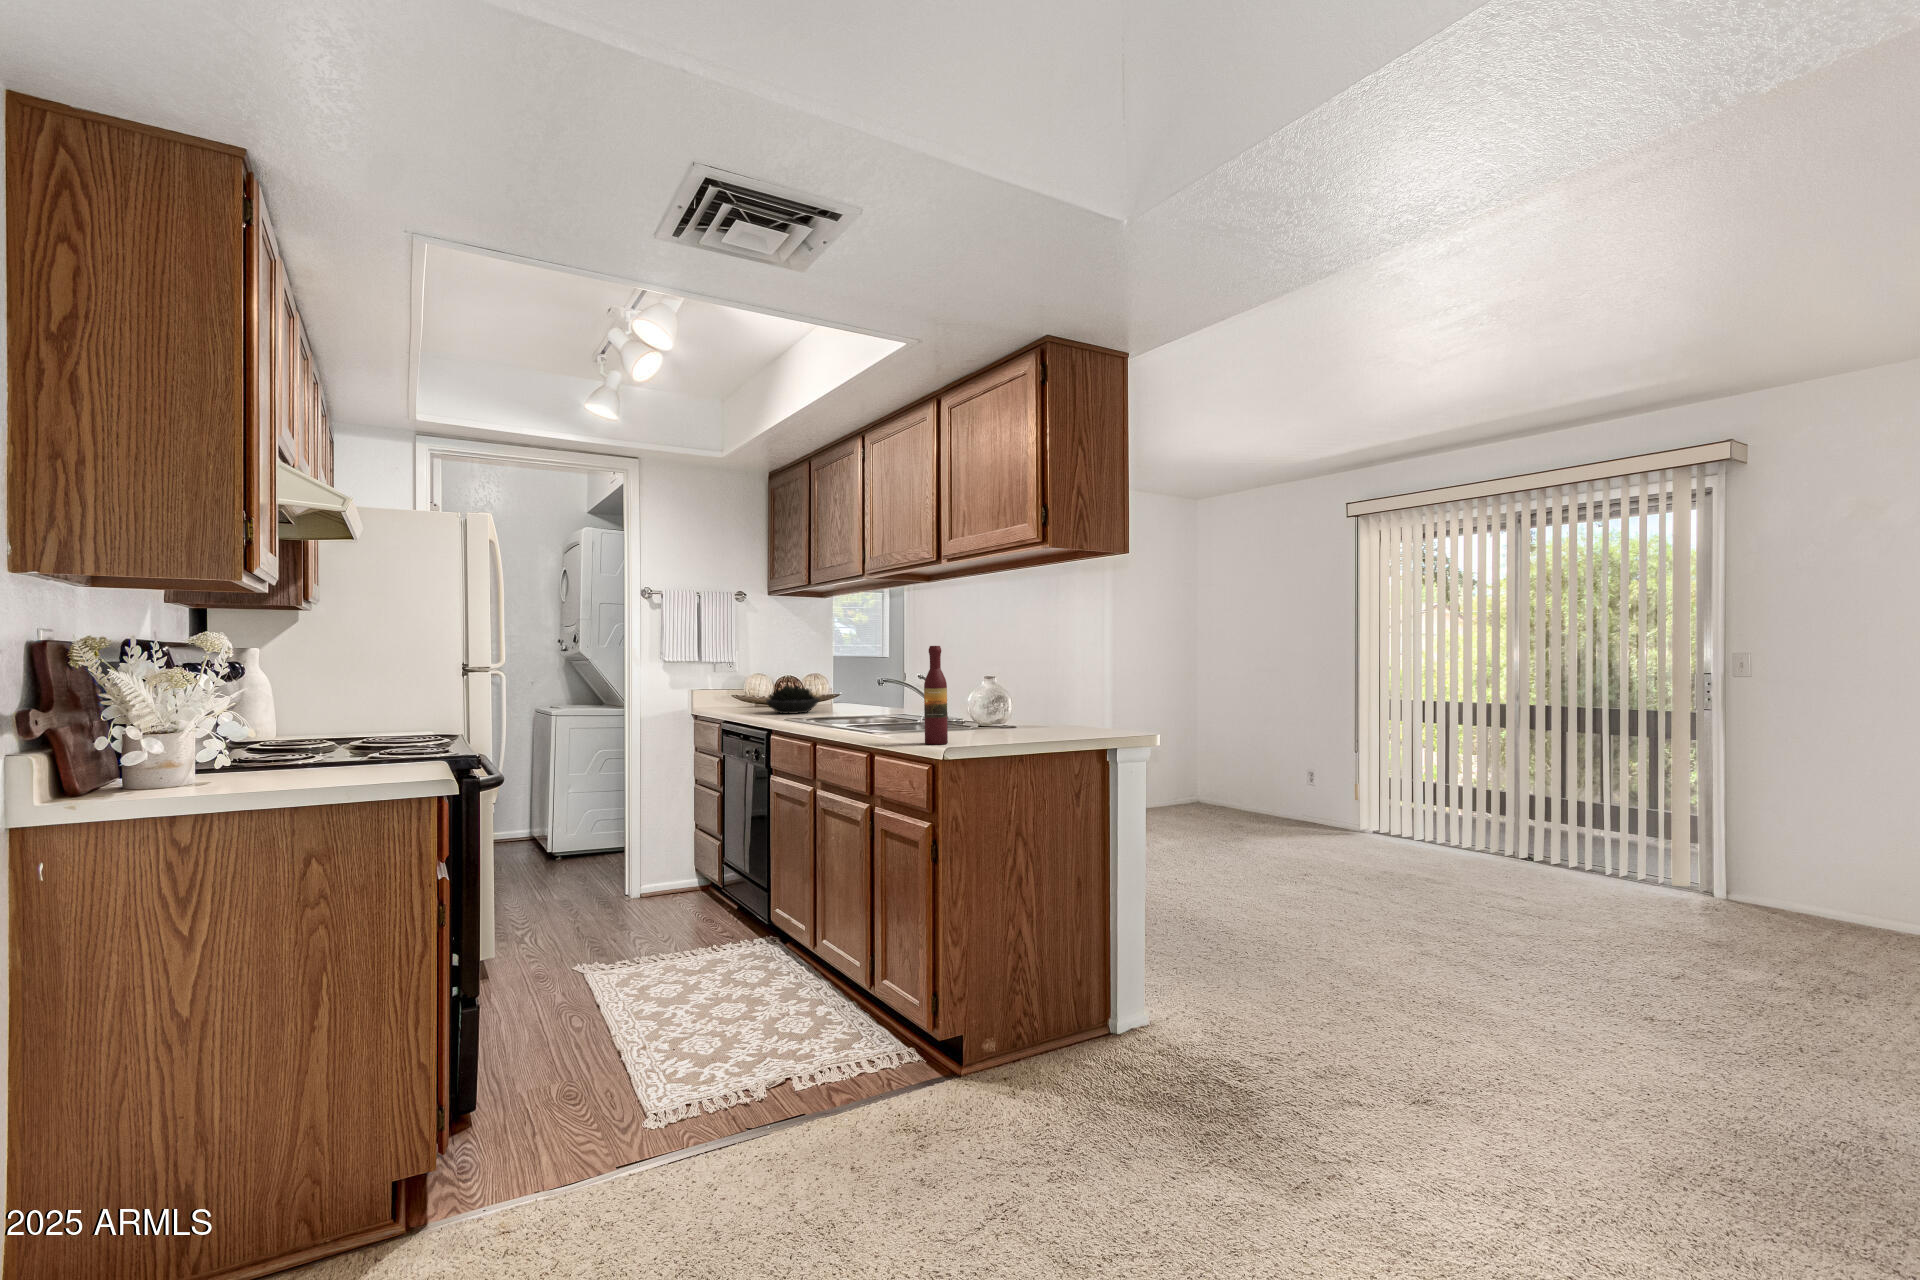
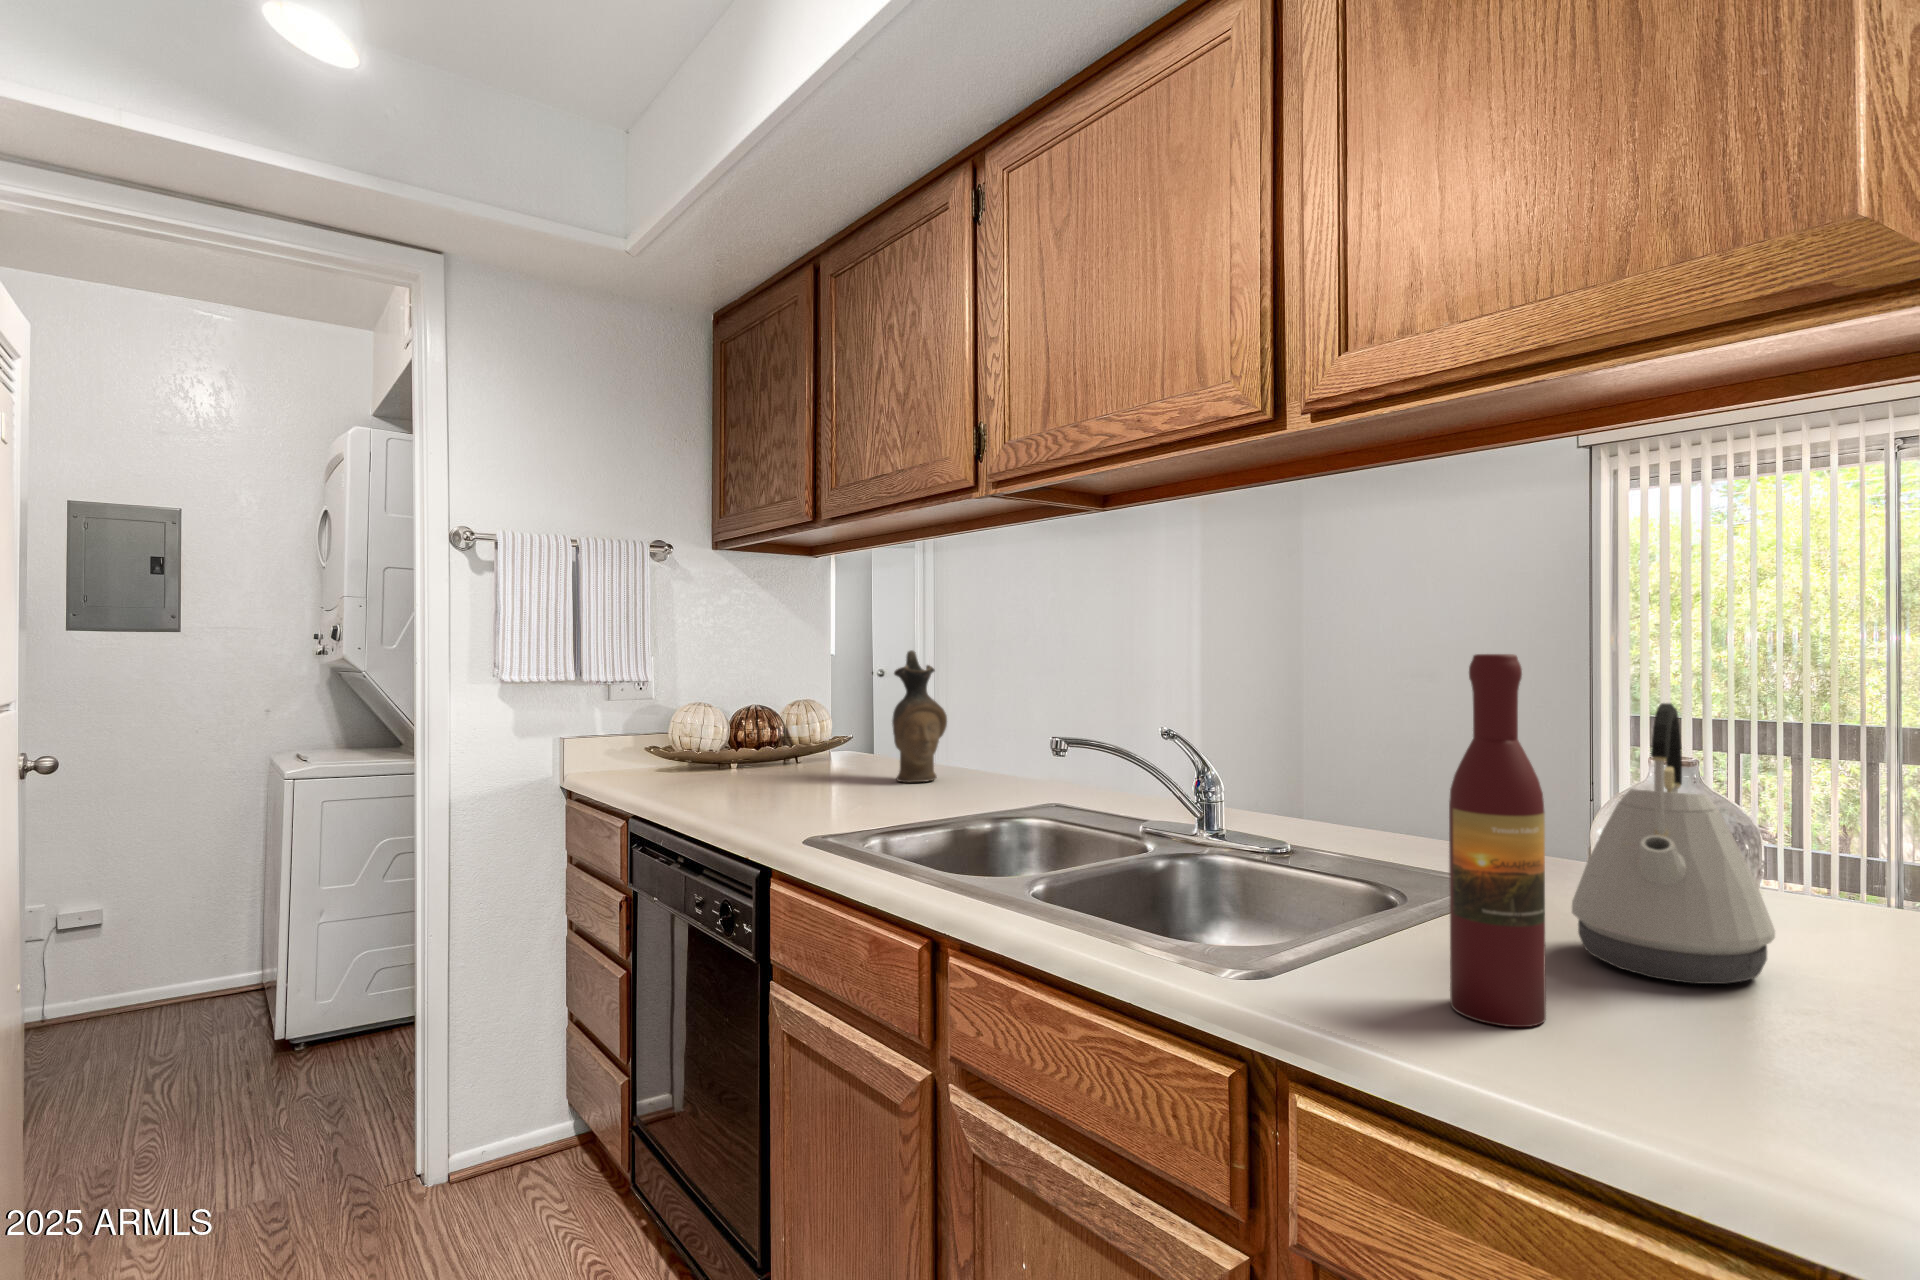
ceramic pitcher: none [848,647,874,711] -> present [892,650,947,782]
kettle: none [987,661,1037,741] -> present [1572,703,1775,984]
succulent plant: present [766,685,819,714] -> none [724,729,840,794]

